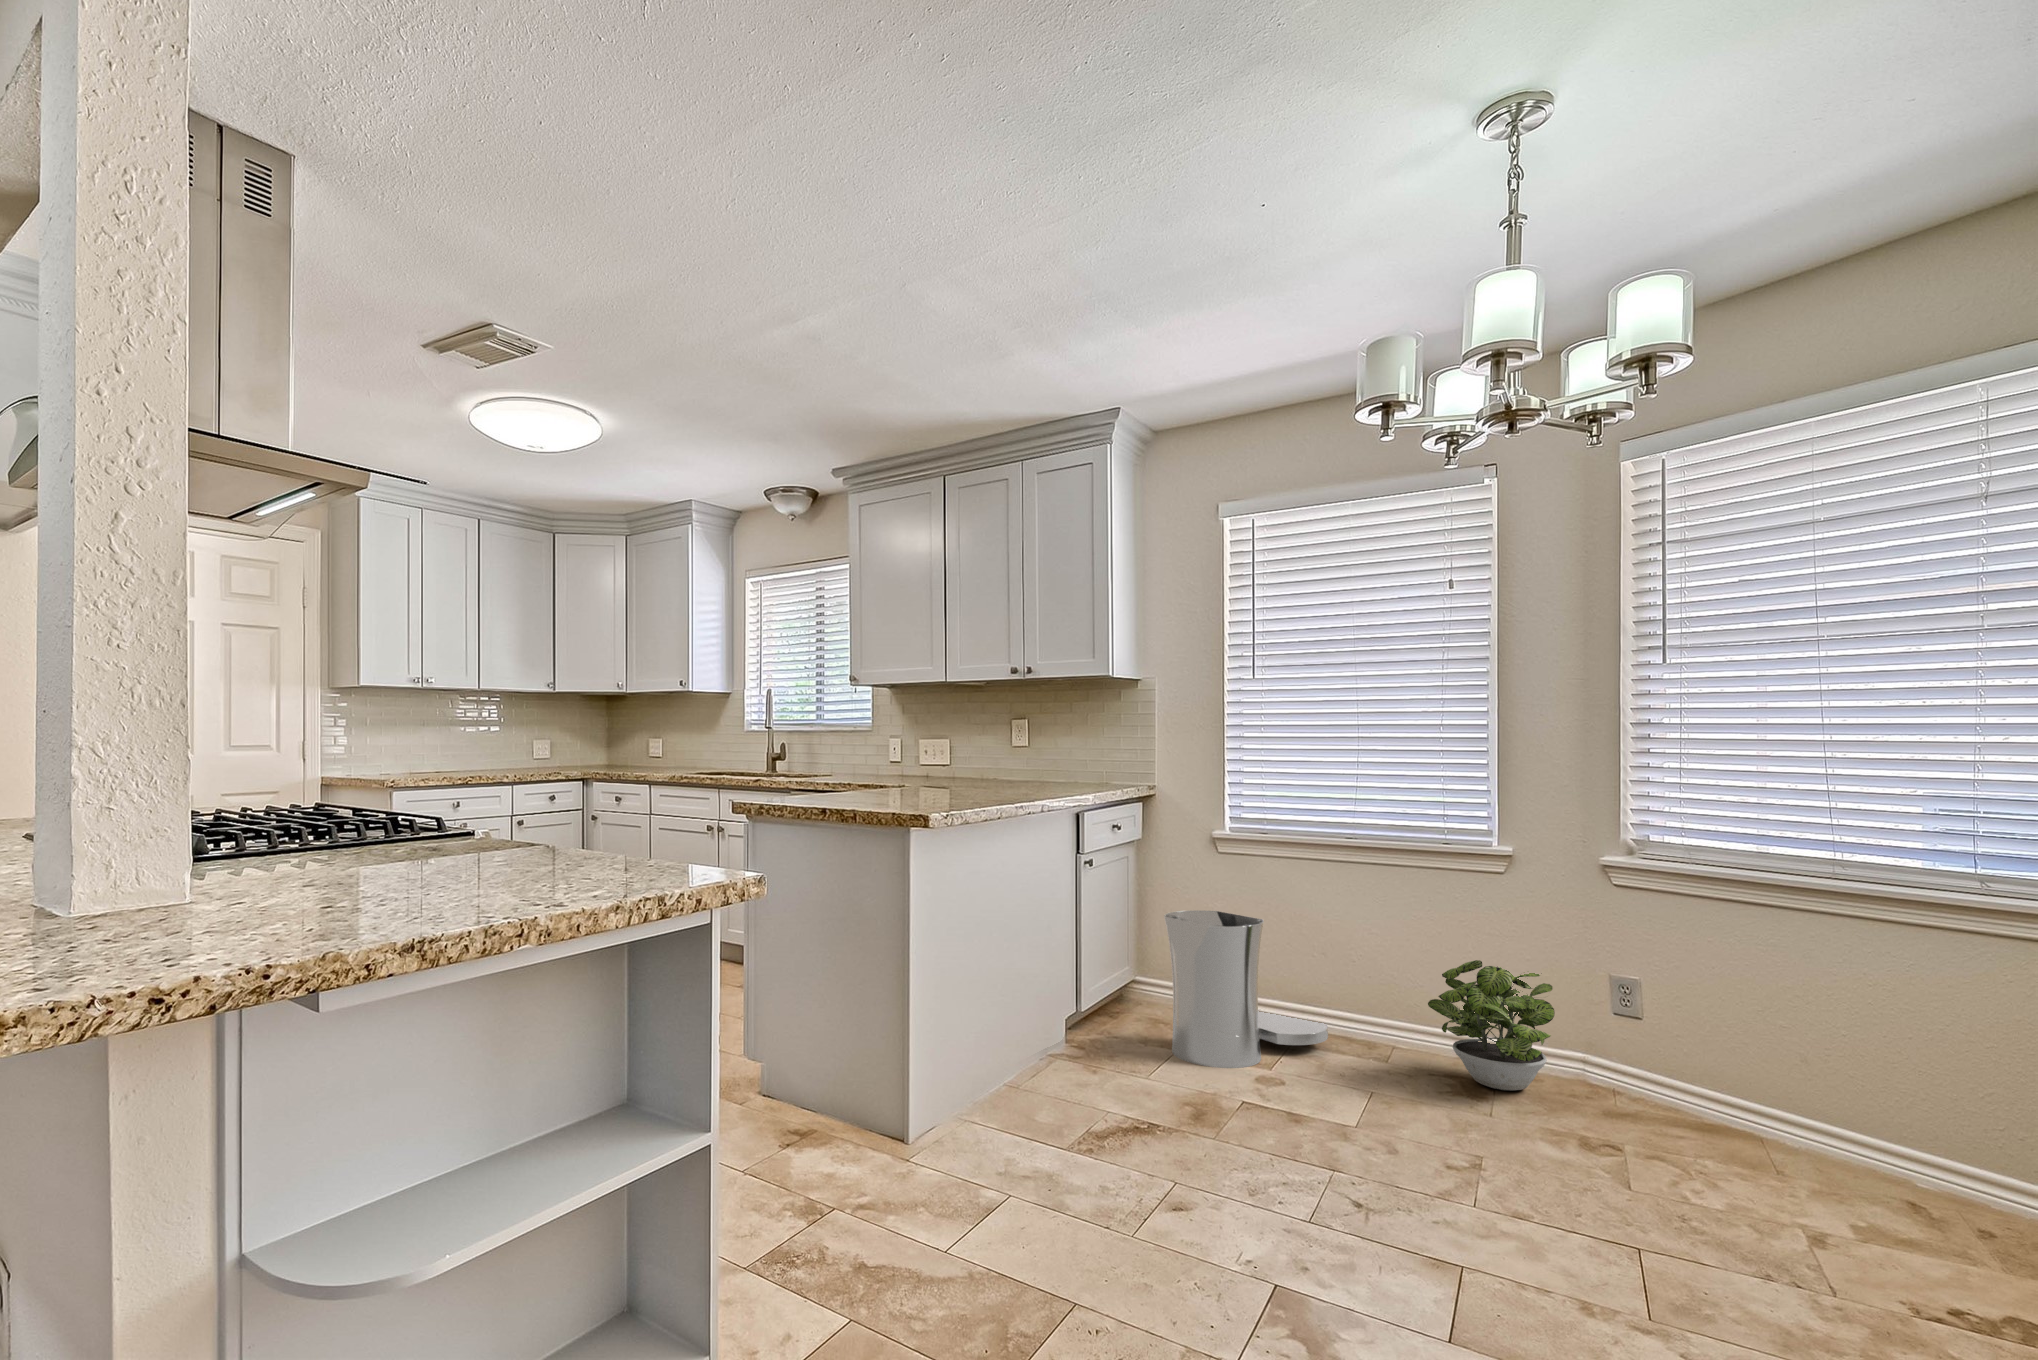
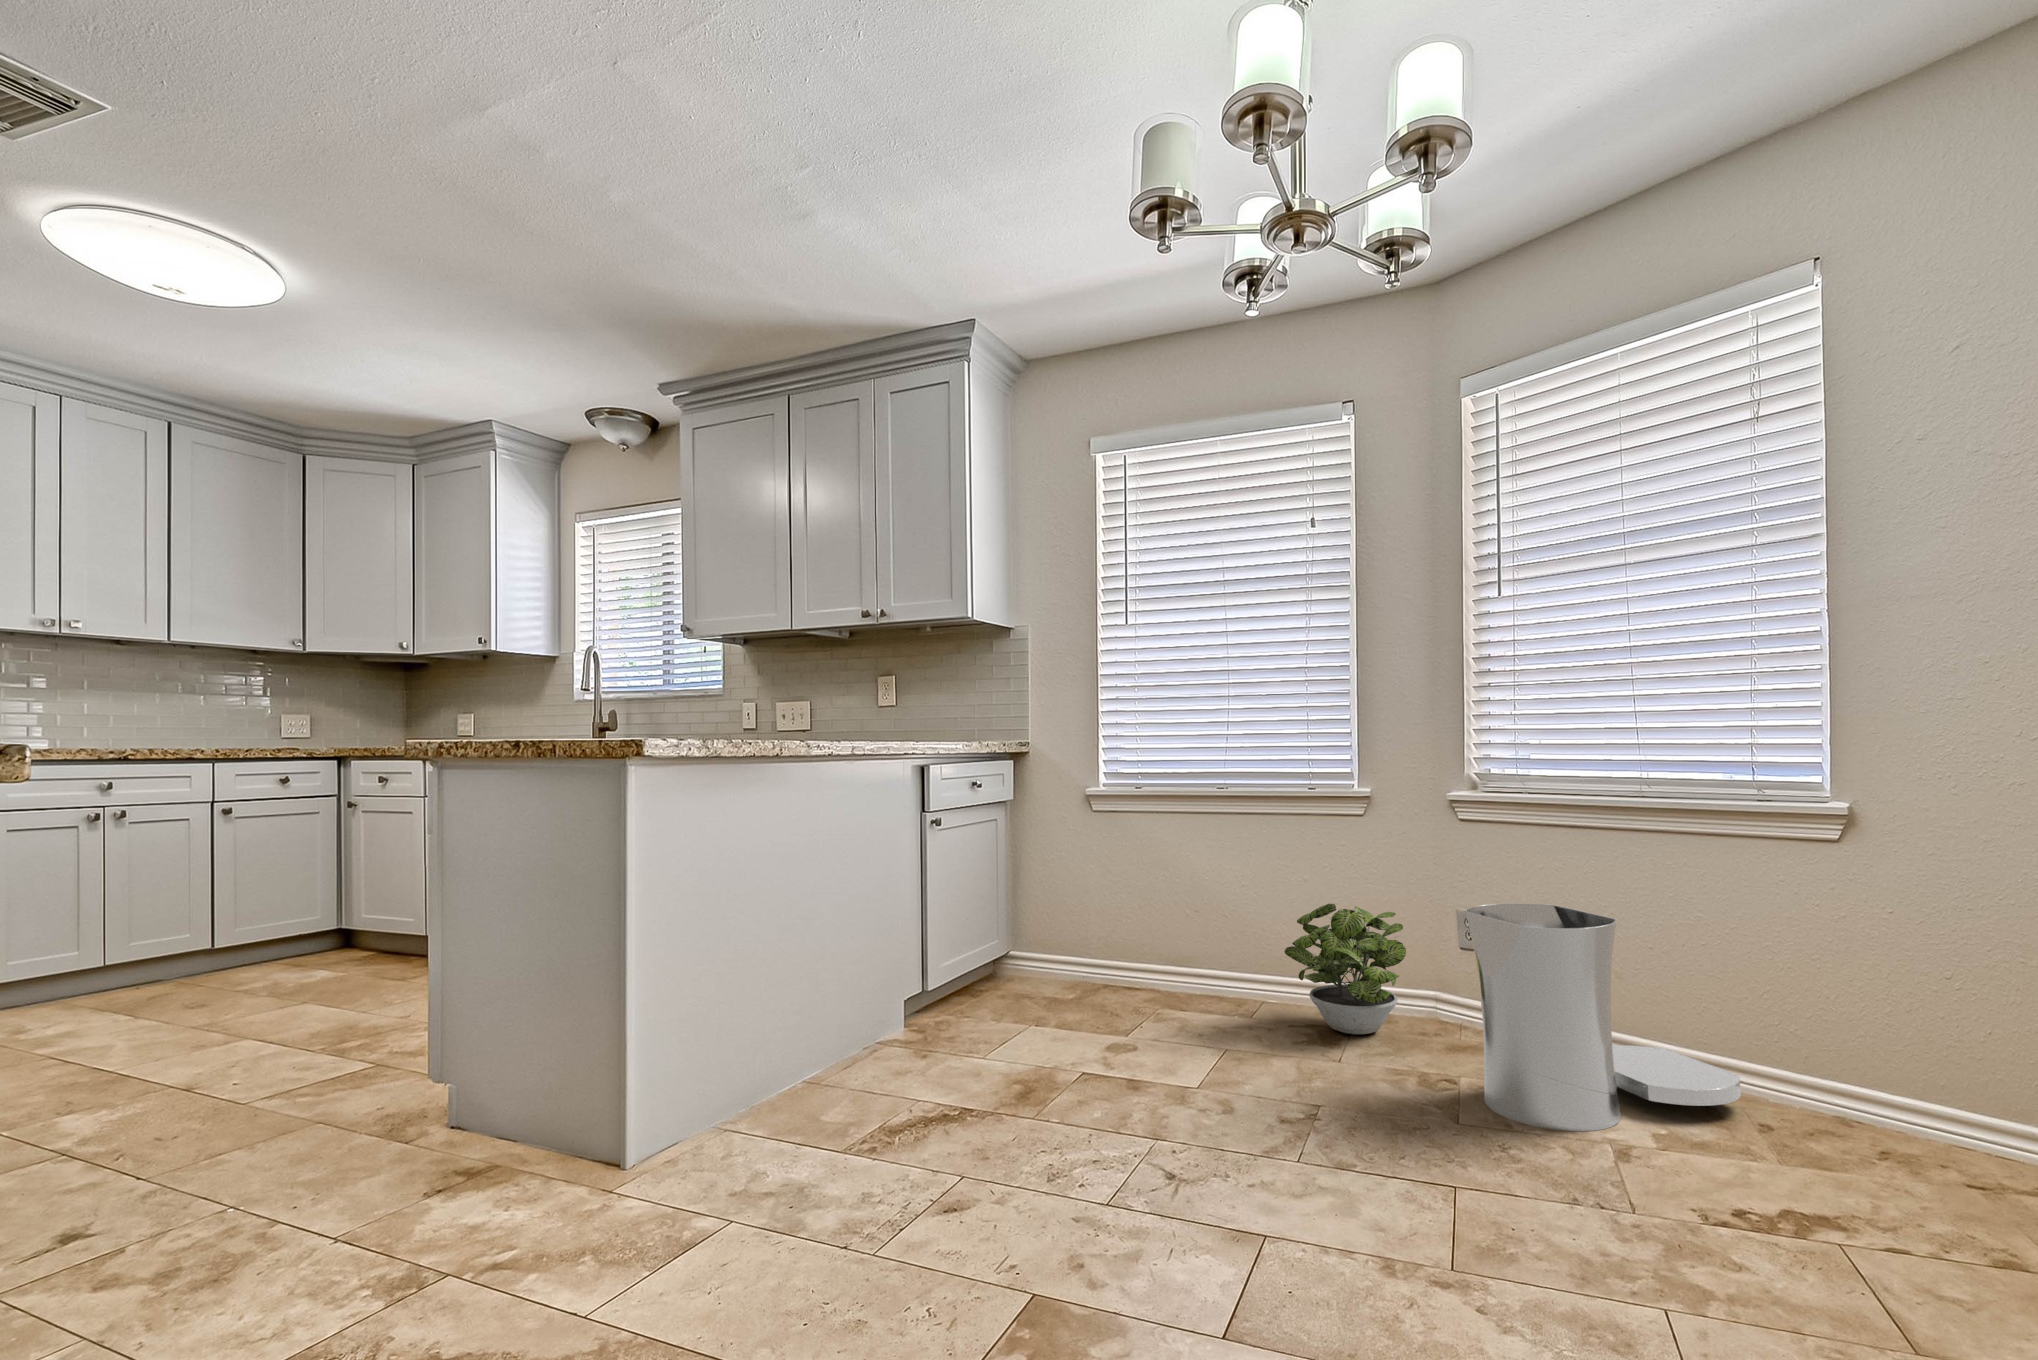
trash can: present [1164,910,1328,1068] -> present [1465,903,1741,1131]

